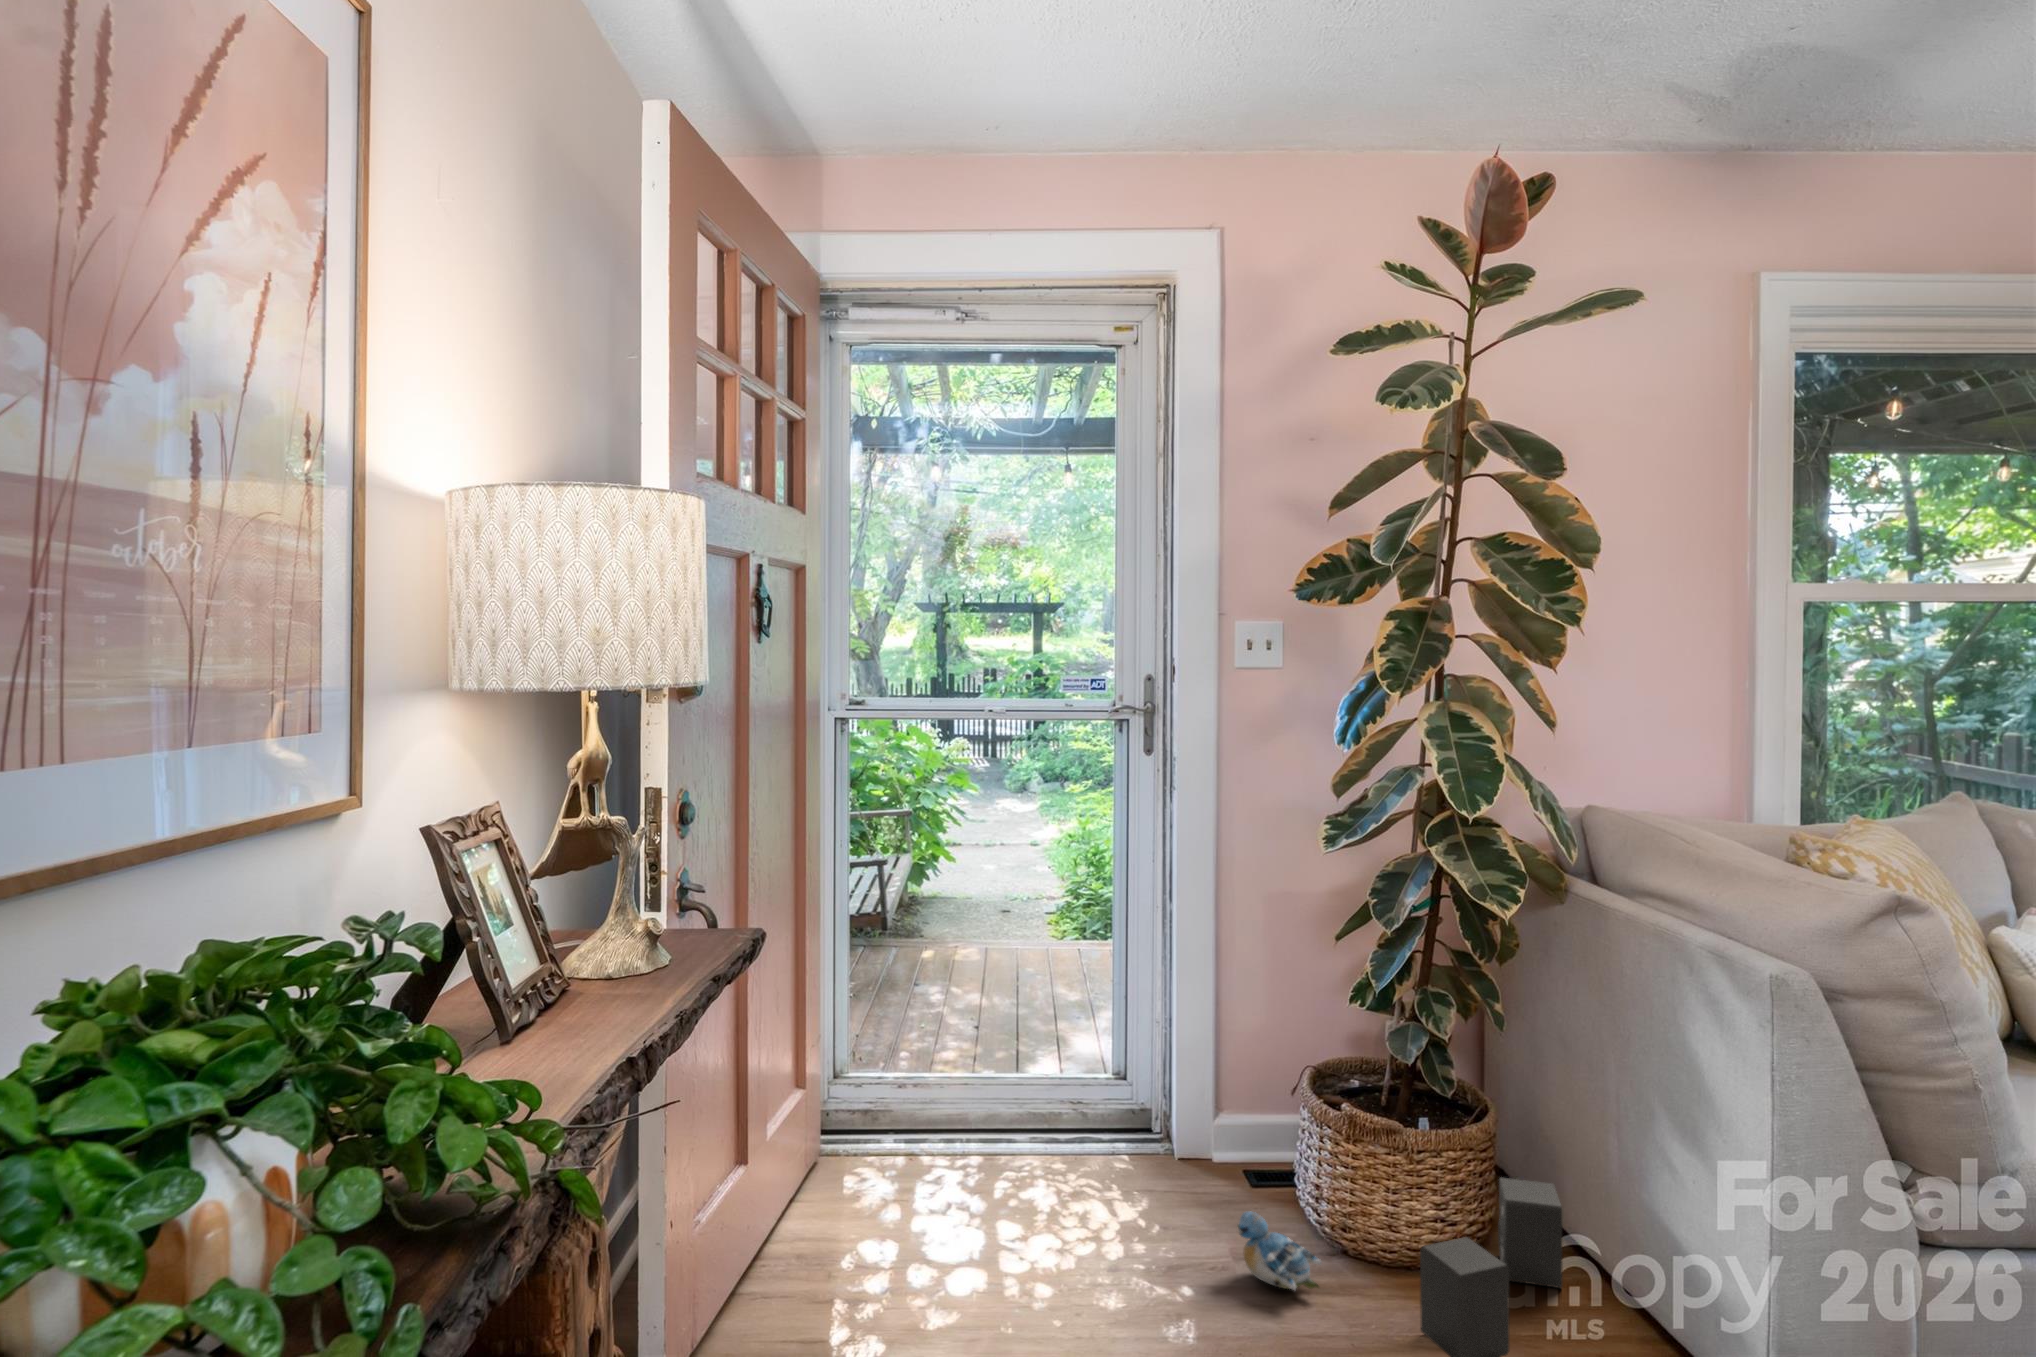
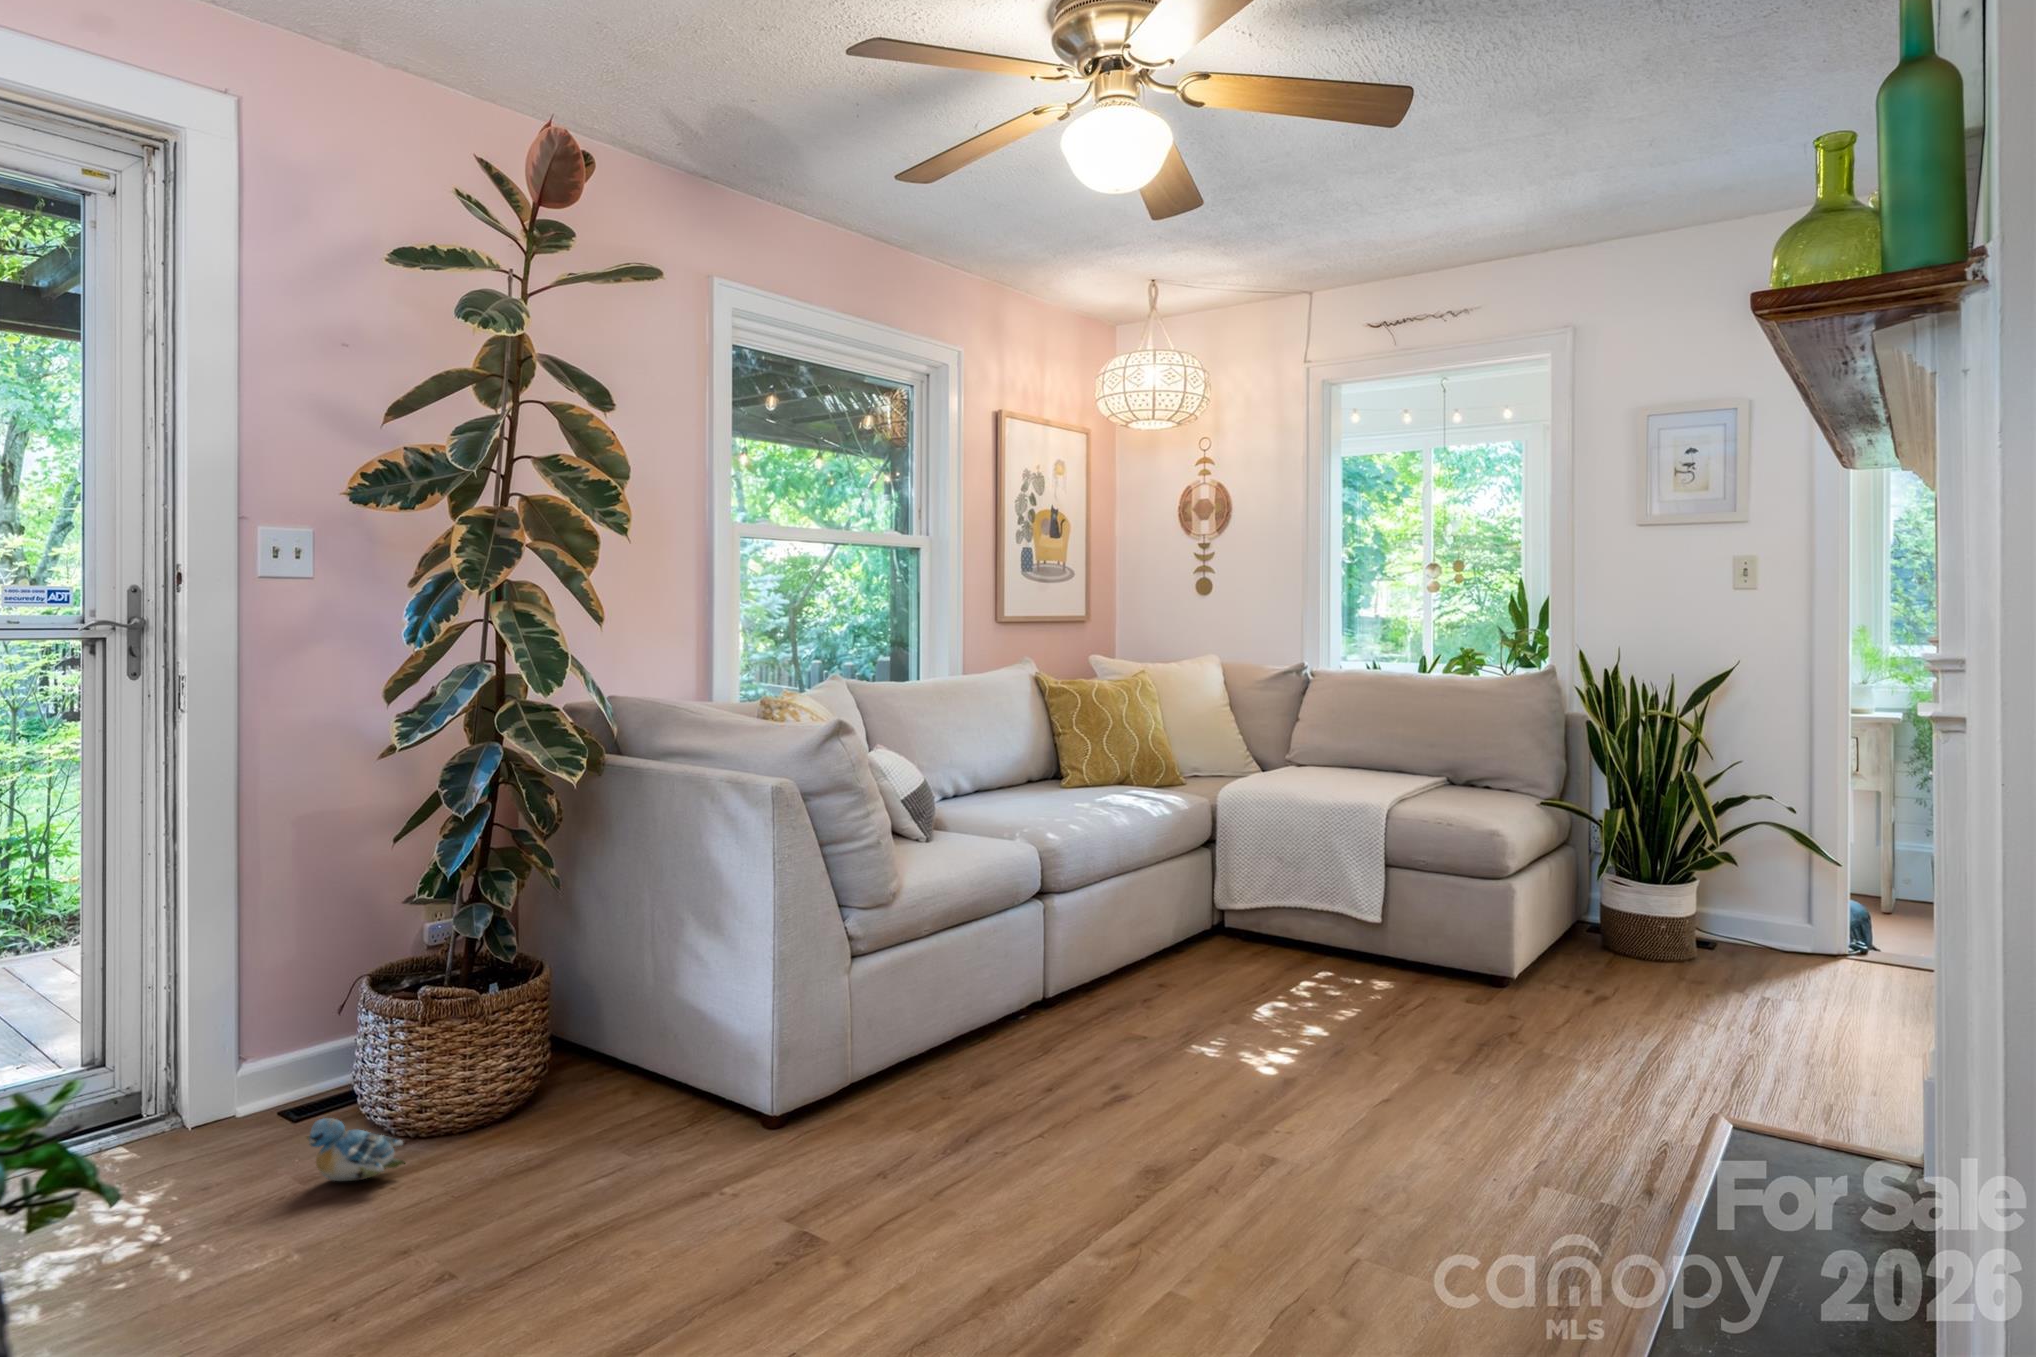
speaker: present [1420,1178,1562,1357] -> none [508,1016,615,1170]

